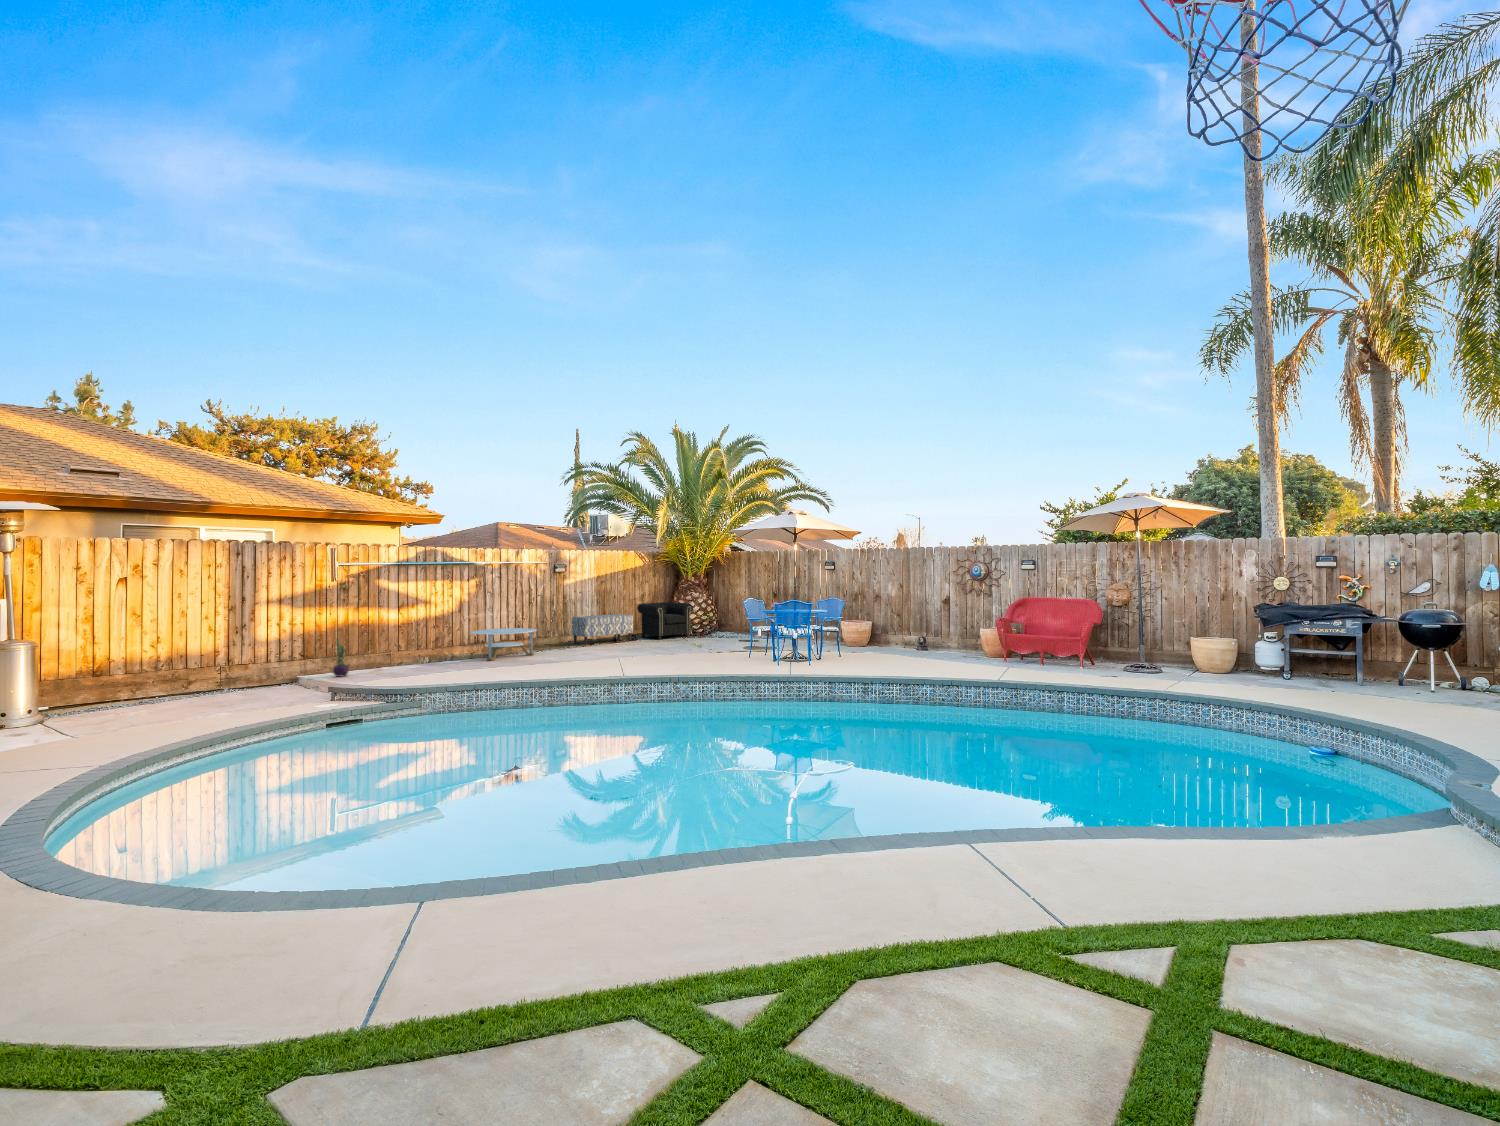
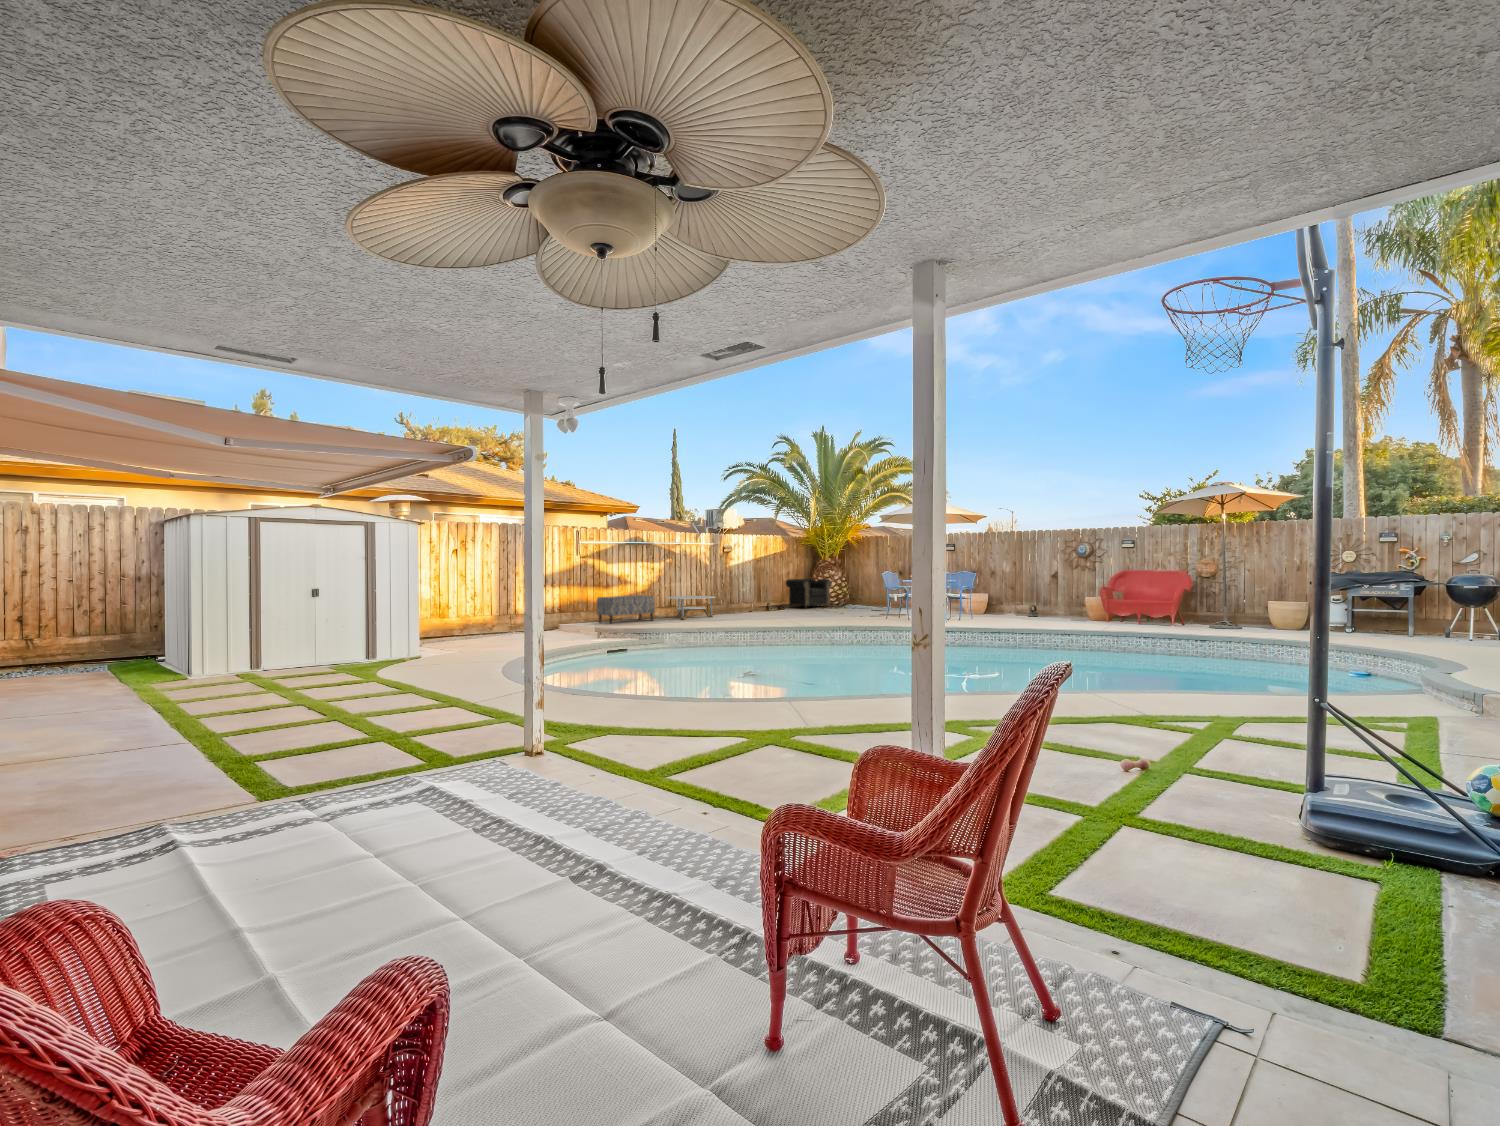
bench: present [572,614,633,645] -> present [597,595,655,623]
decorative plant: present [332,639,349,677] -> none [568,598,597,627]

